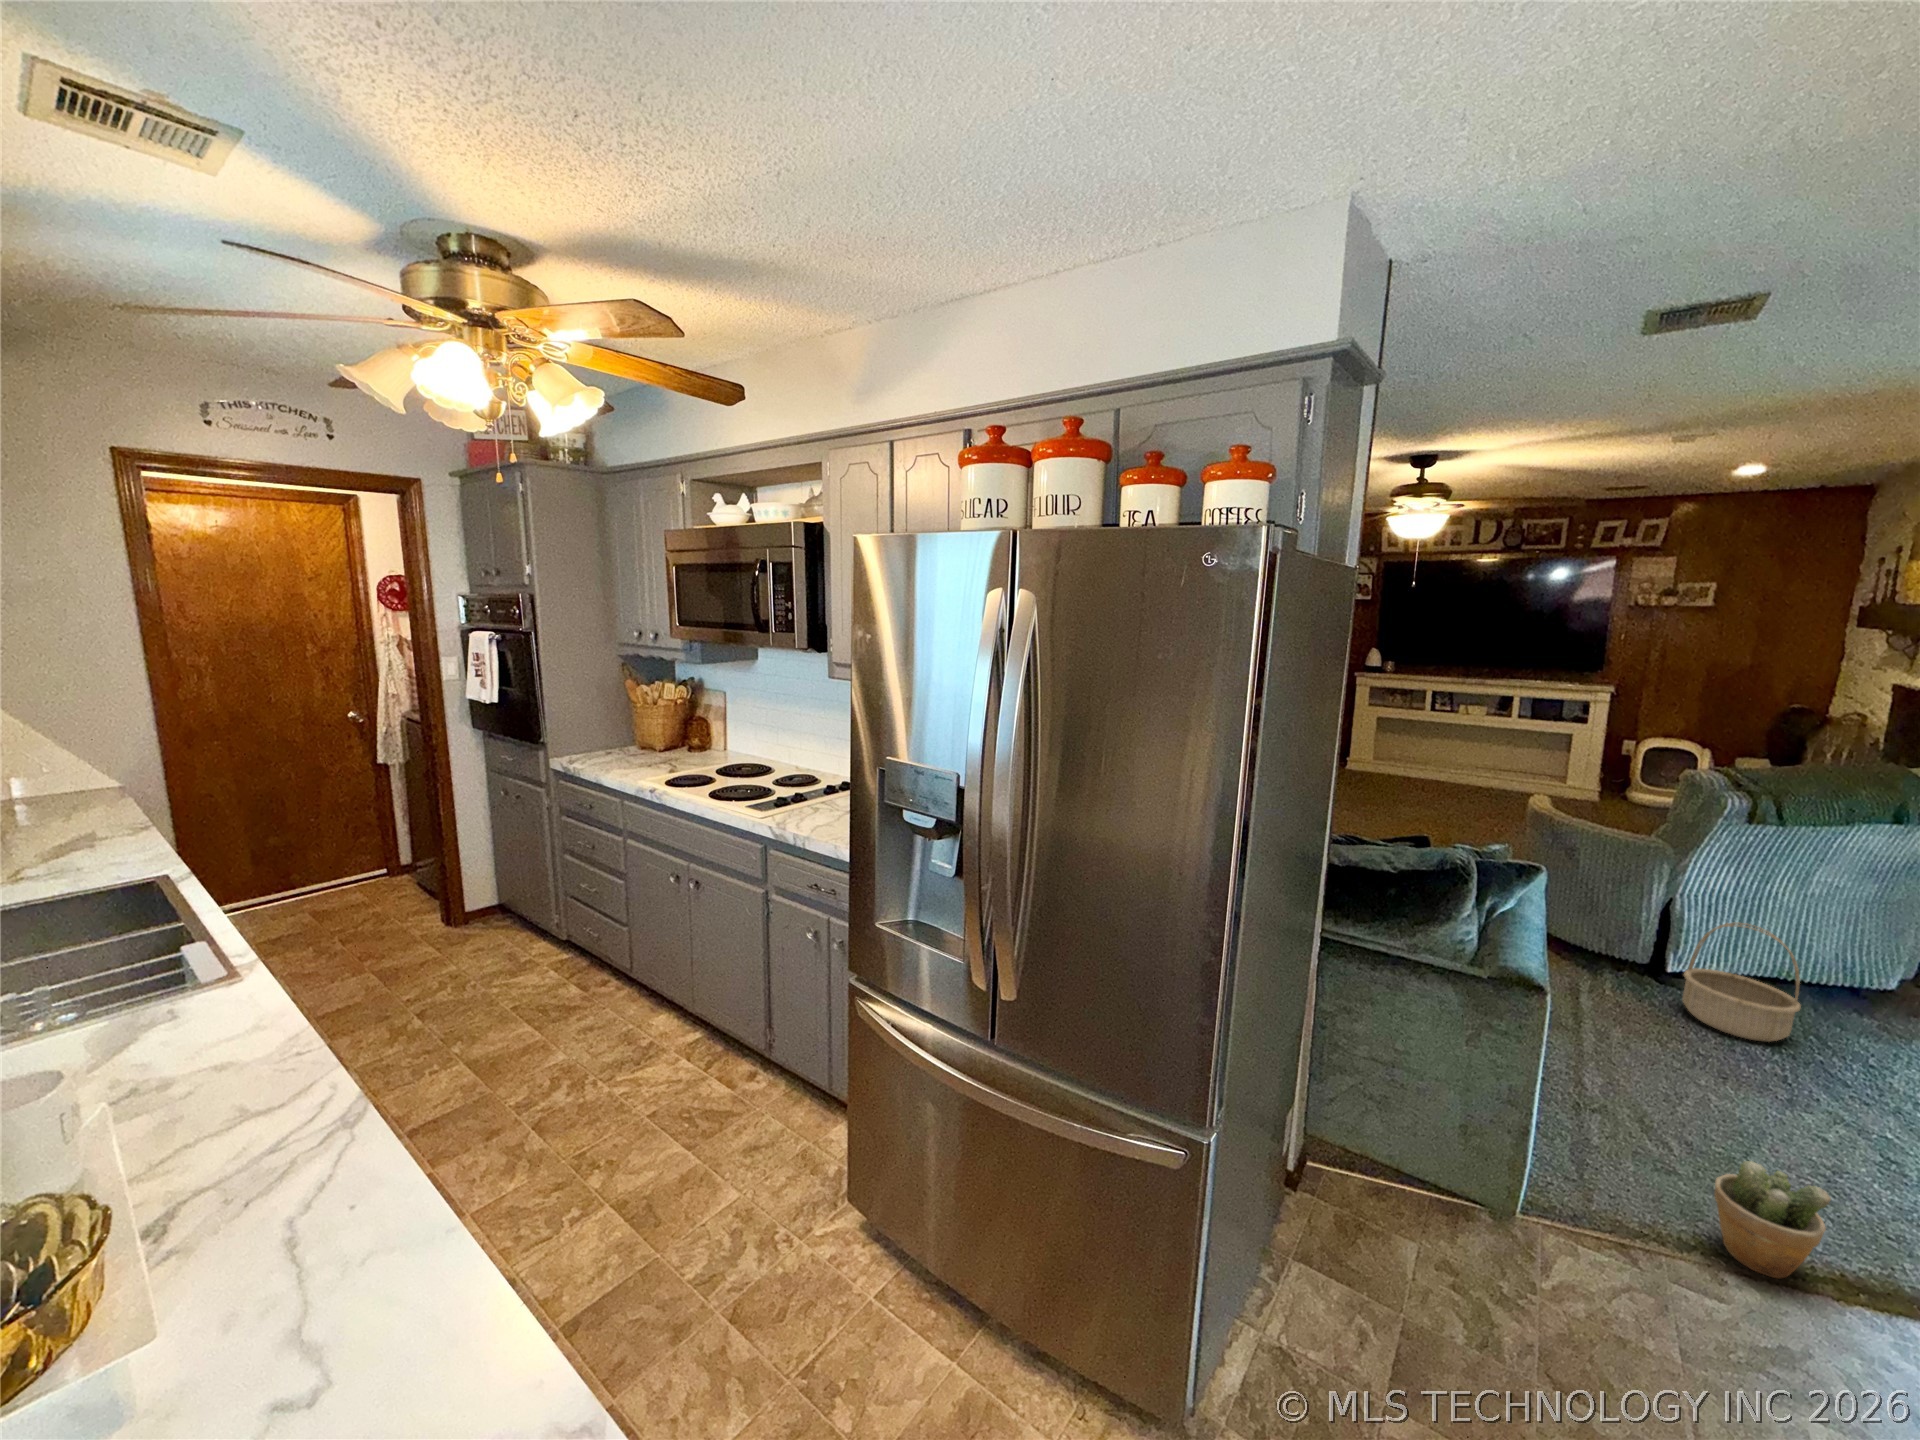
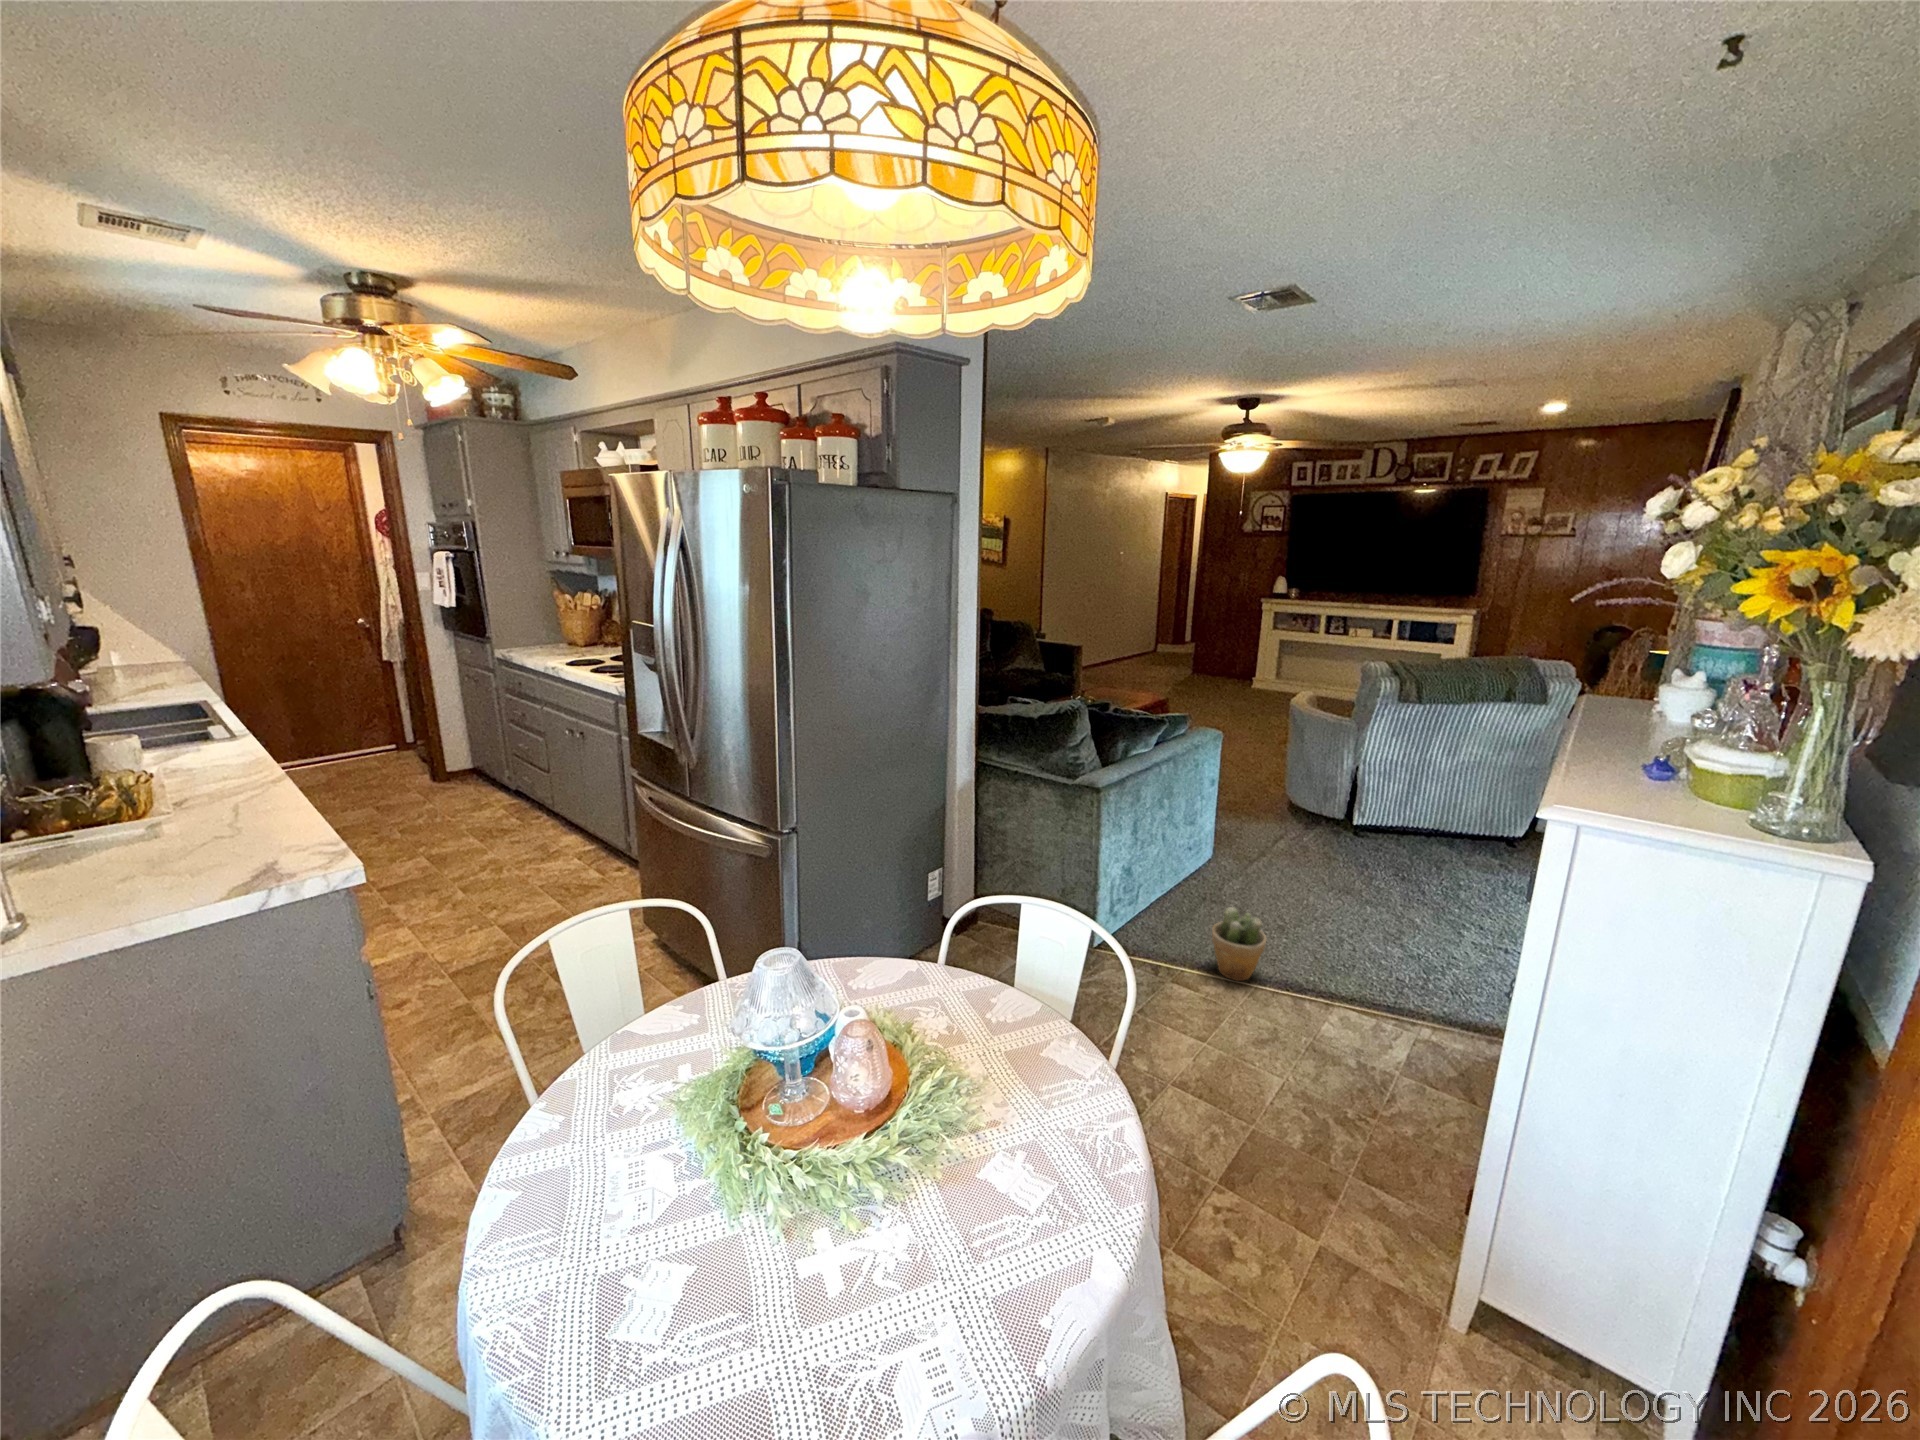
basket: present [1682,923,1801,1041] -> none [1346,780,1417,870]

